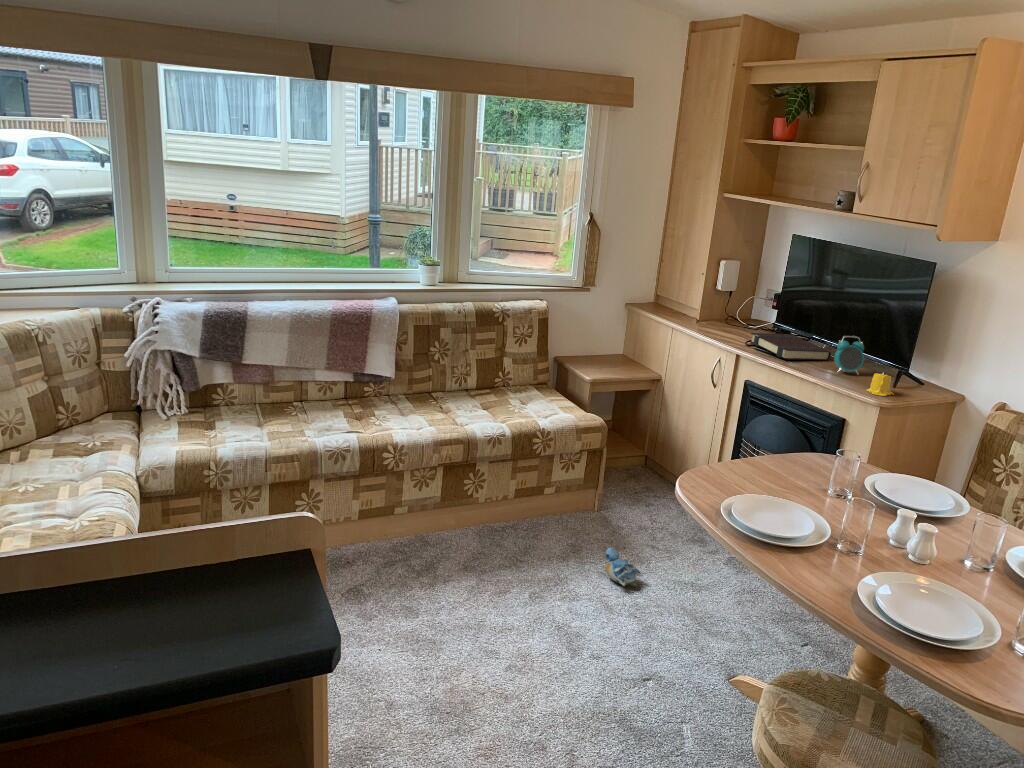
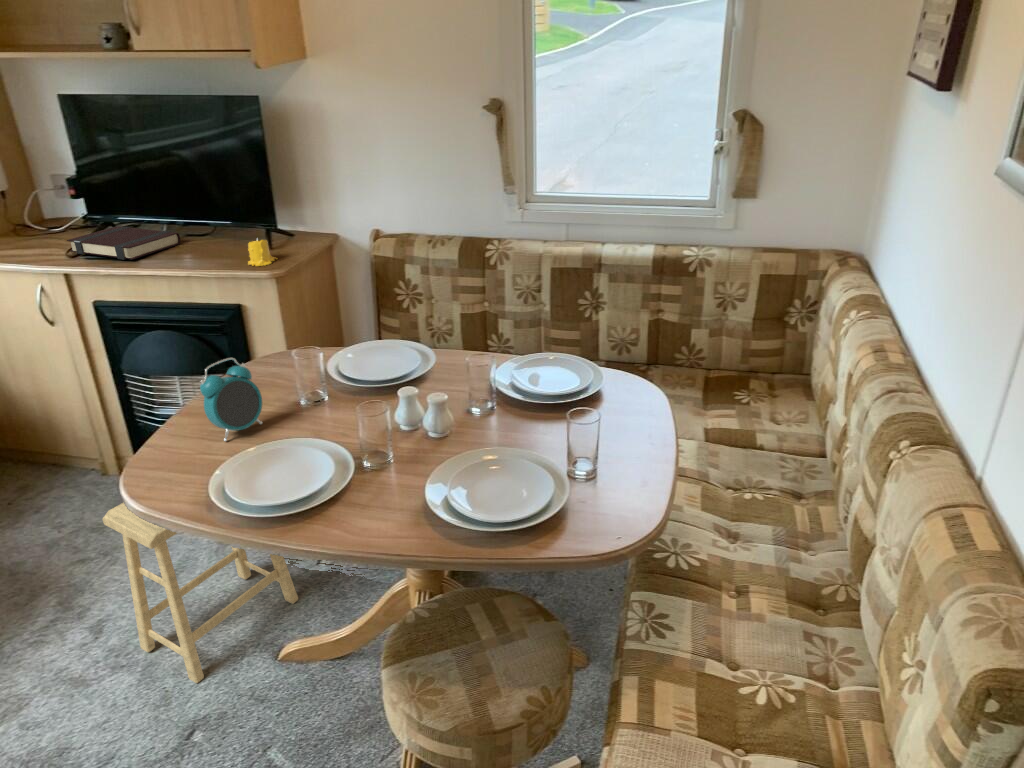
alarm clock: present [834,336,864,374] -> present [200,358,262,441]
footstool: none [651,507,791,657] -> present [103,503,298,683]
plush toy: present [605,548,643,587] -> none [27,600,99,638]

